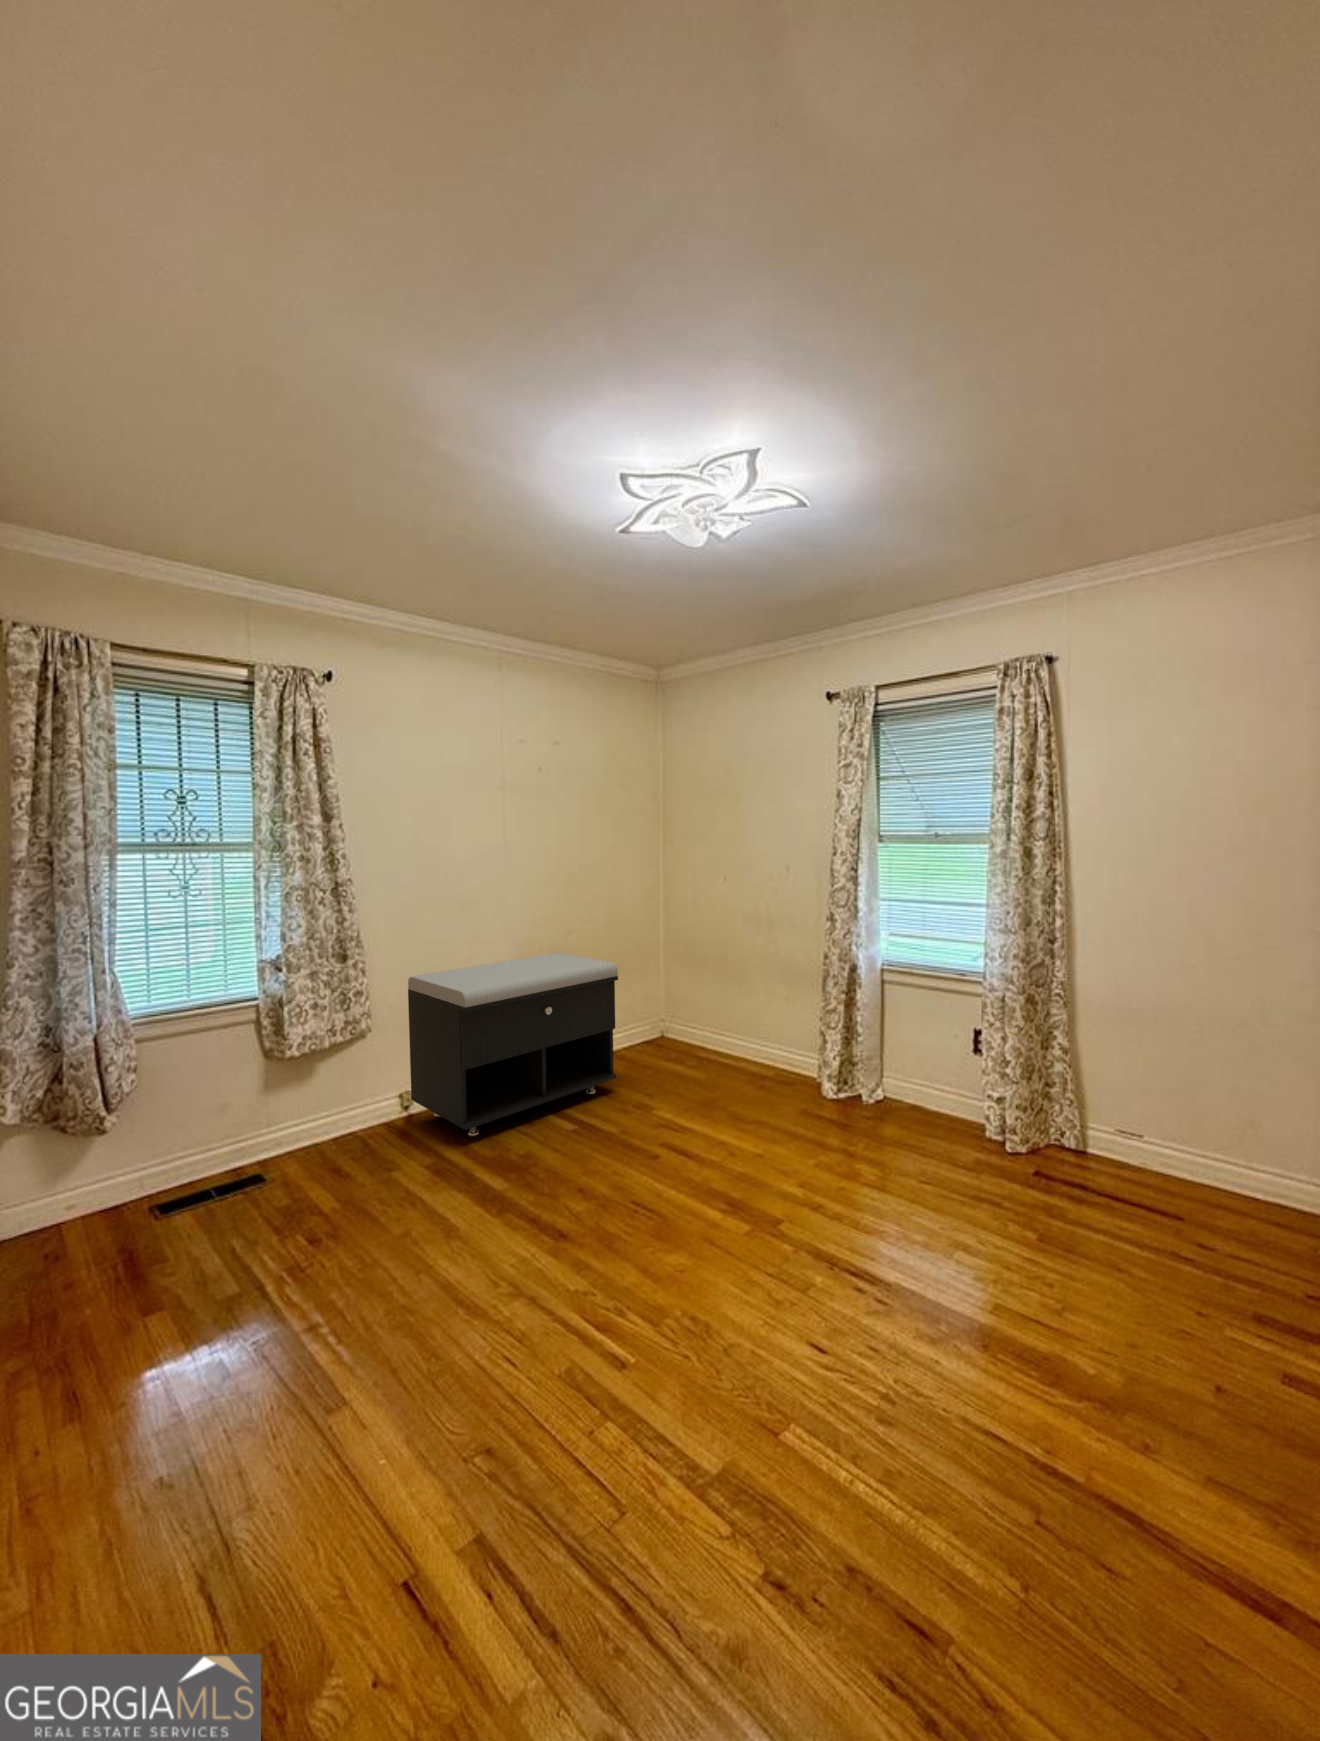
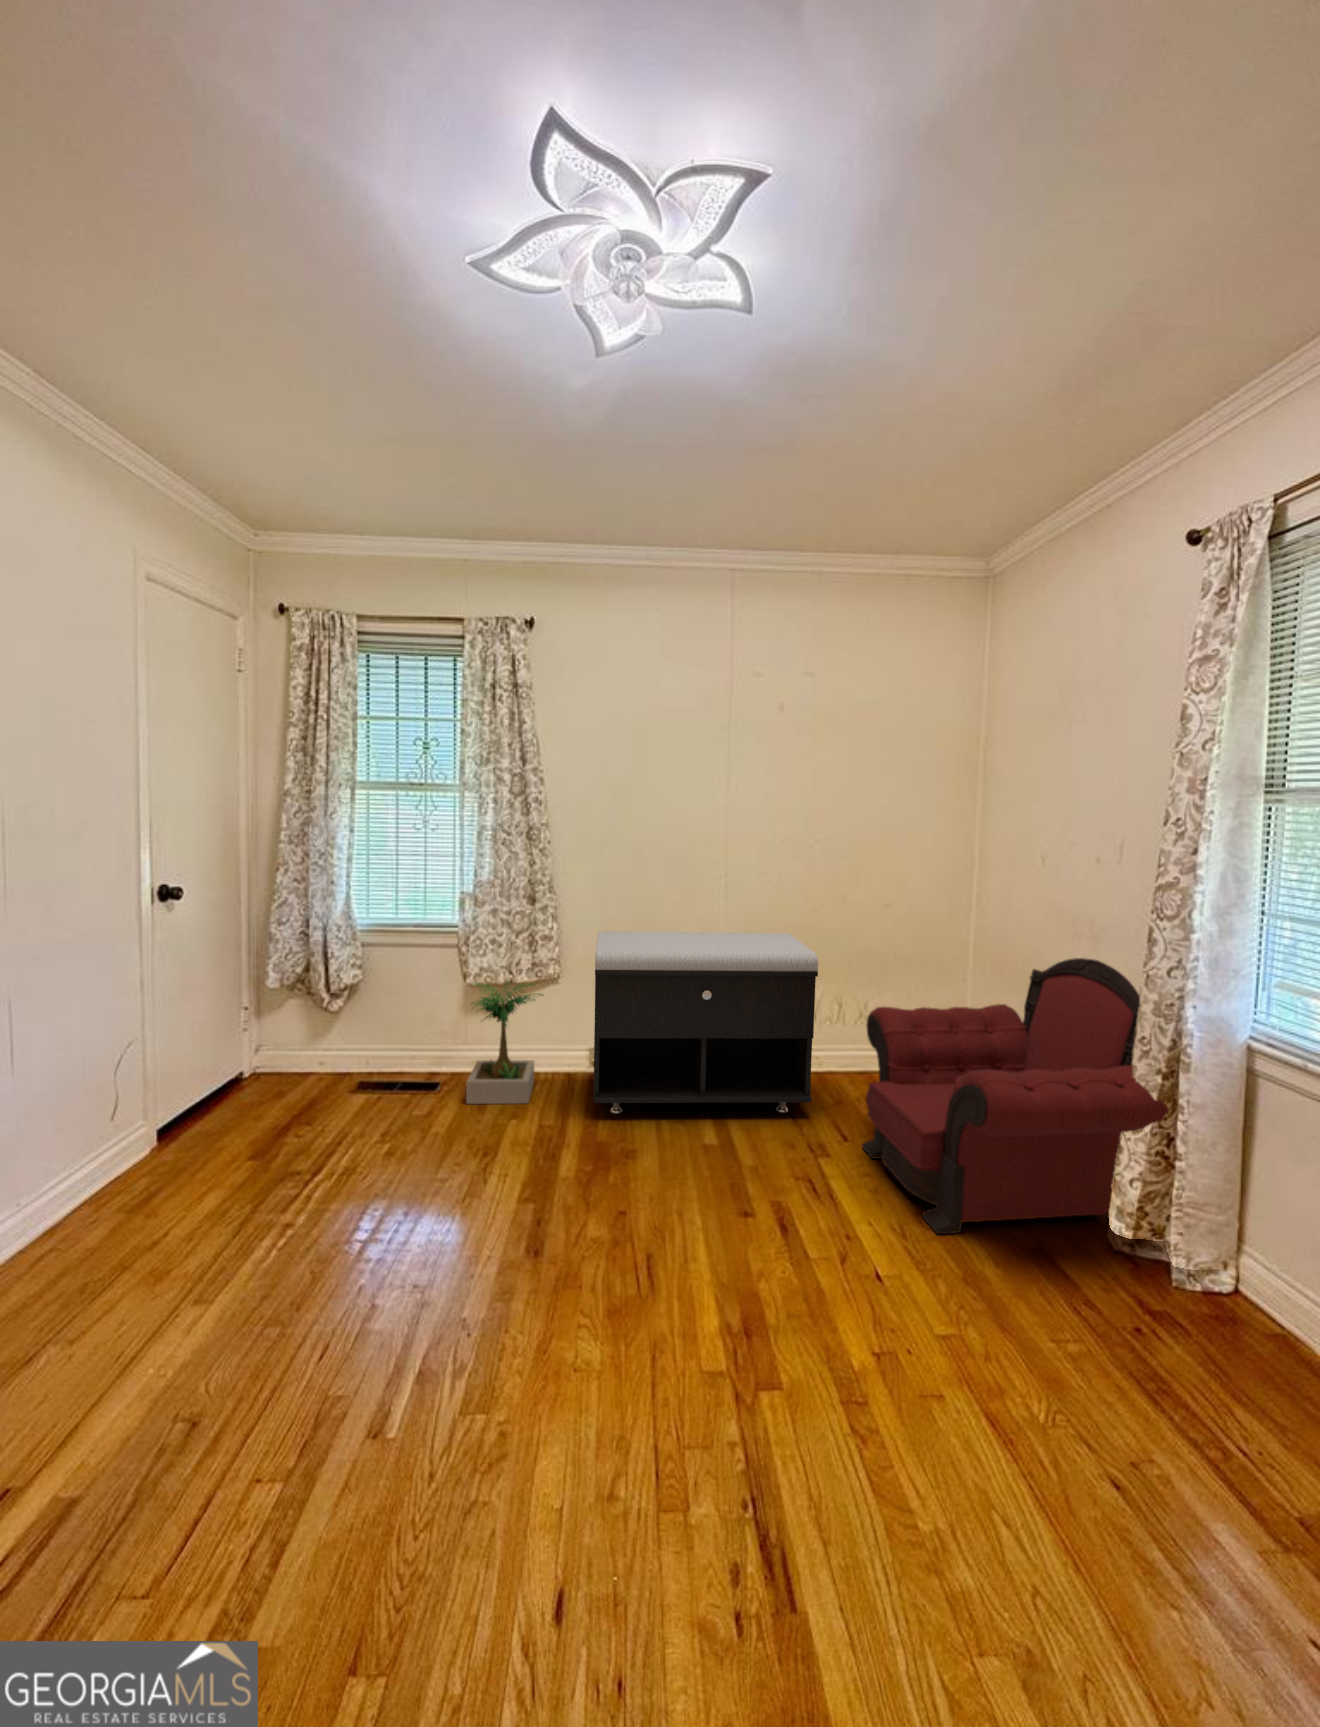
armchair: none [653,937,850,1125] -> present [862,958,1169,1234]
potted plant: none [294,1036,387,1177] -> present [466,983,544,1104]

